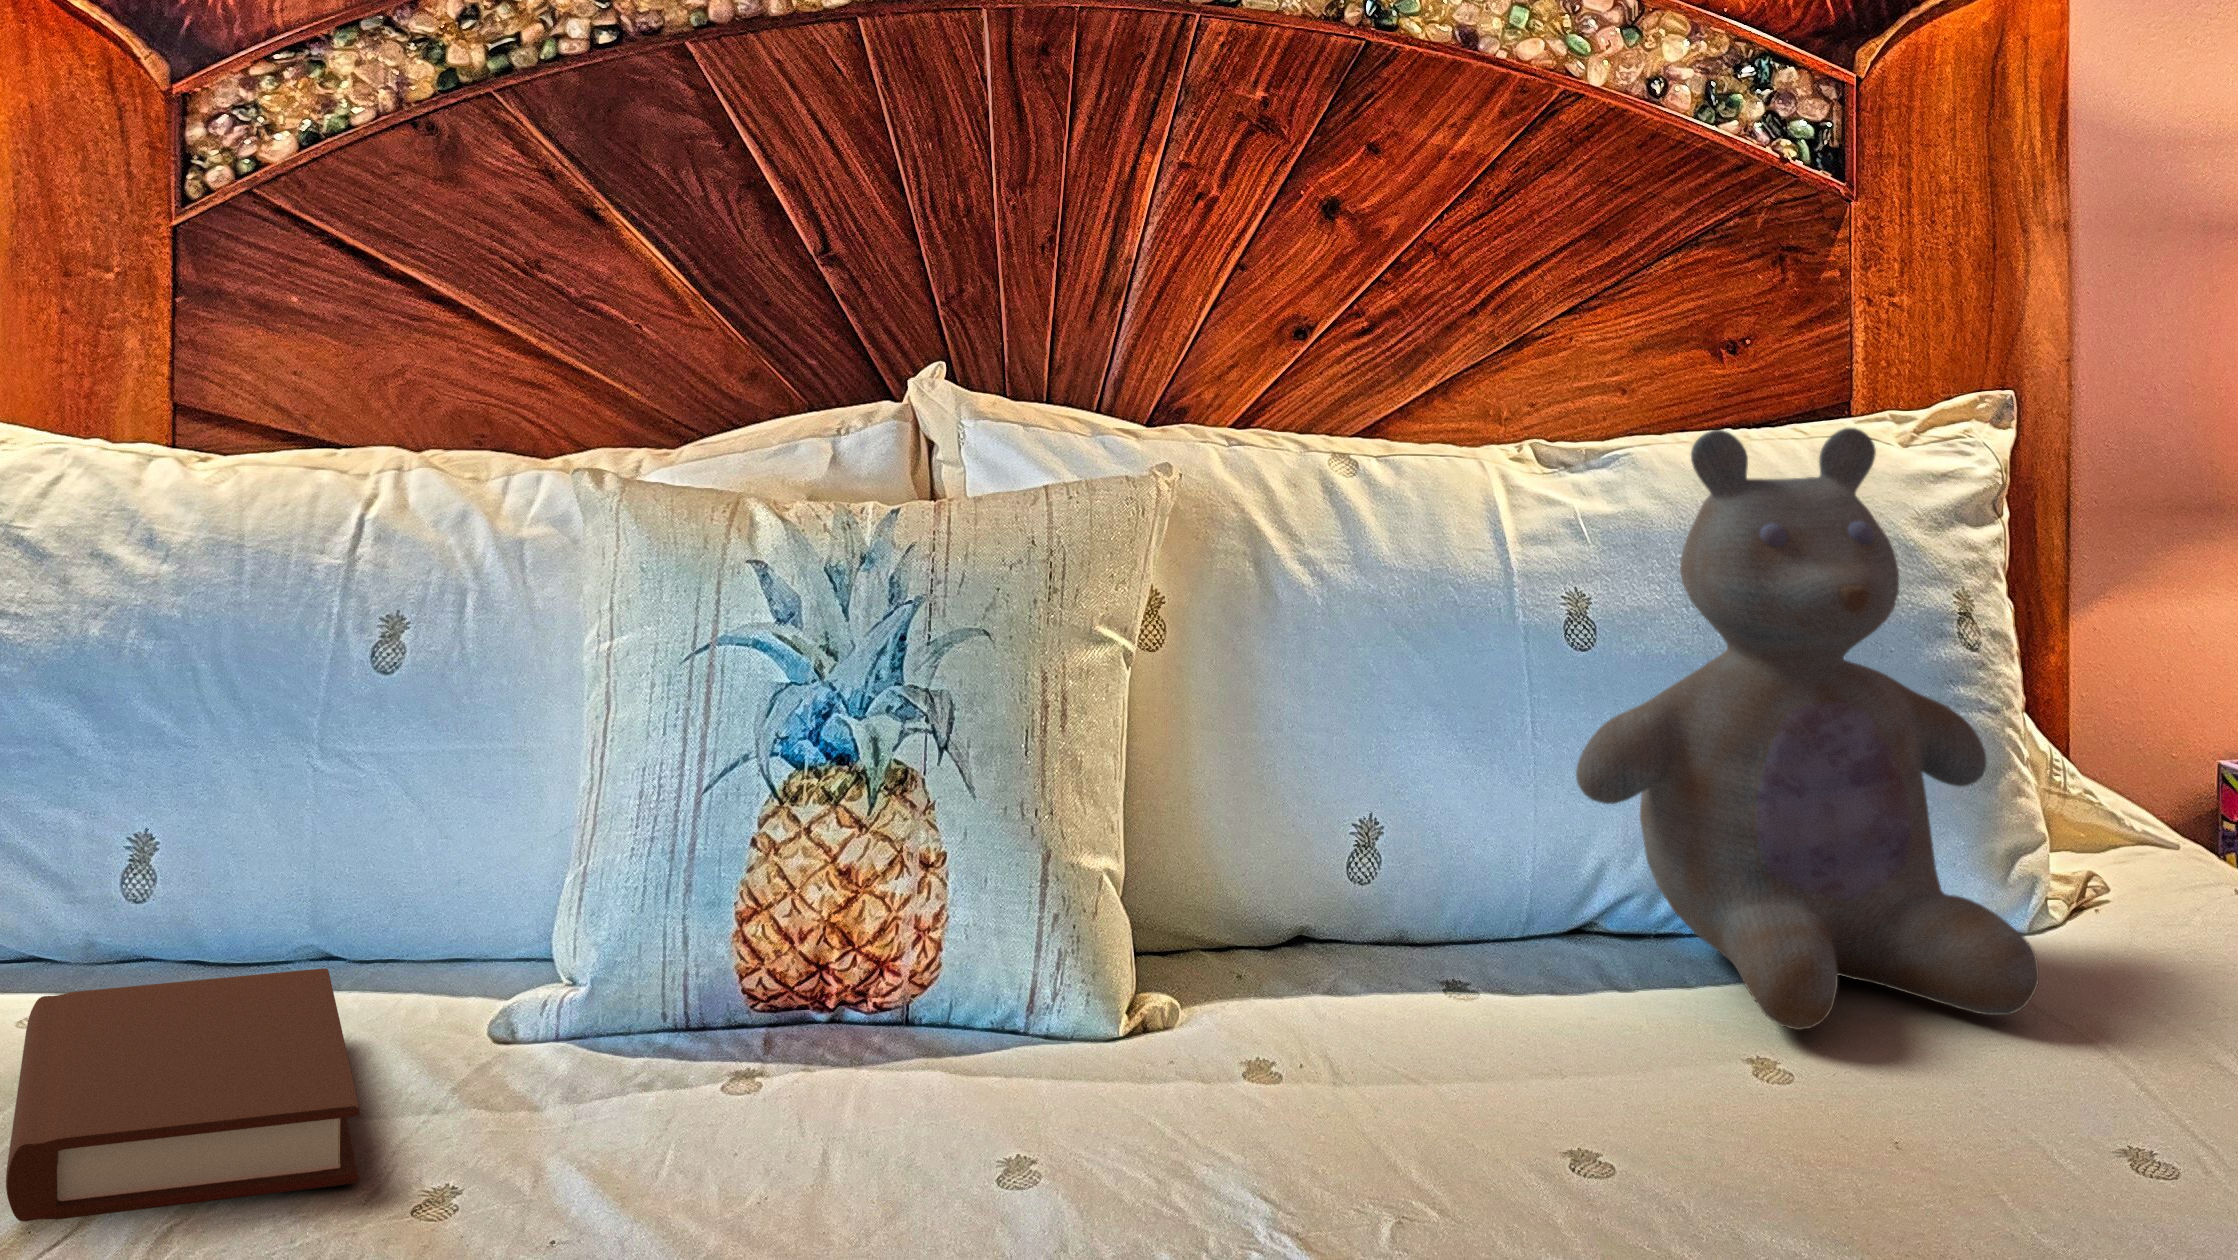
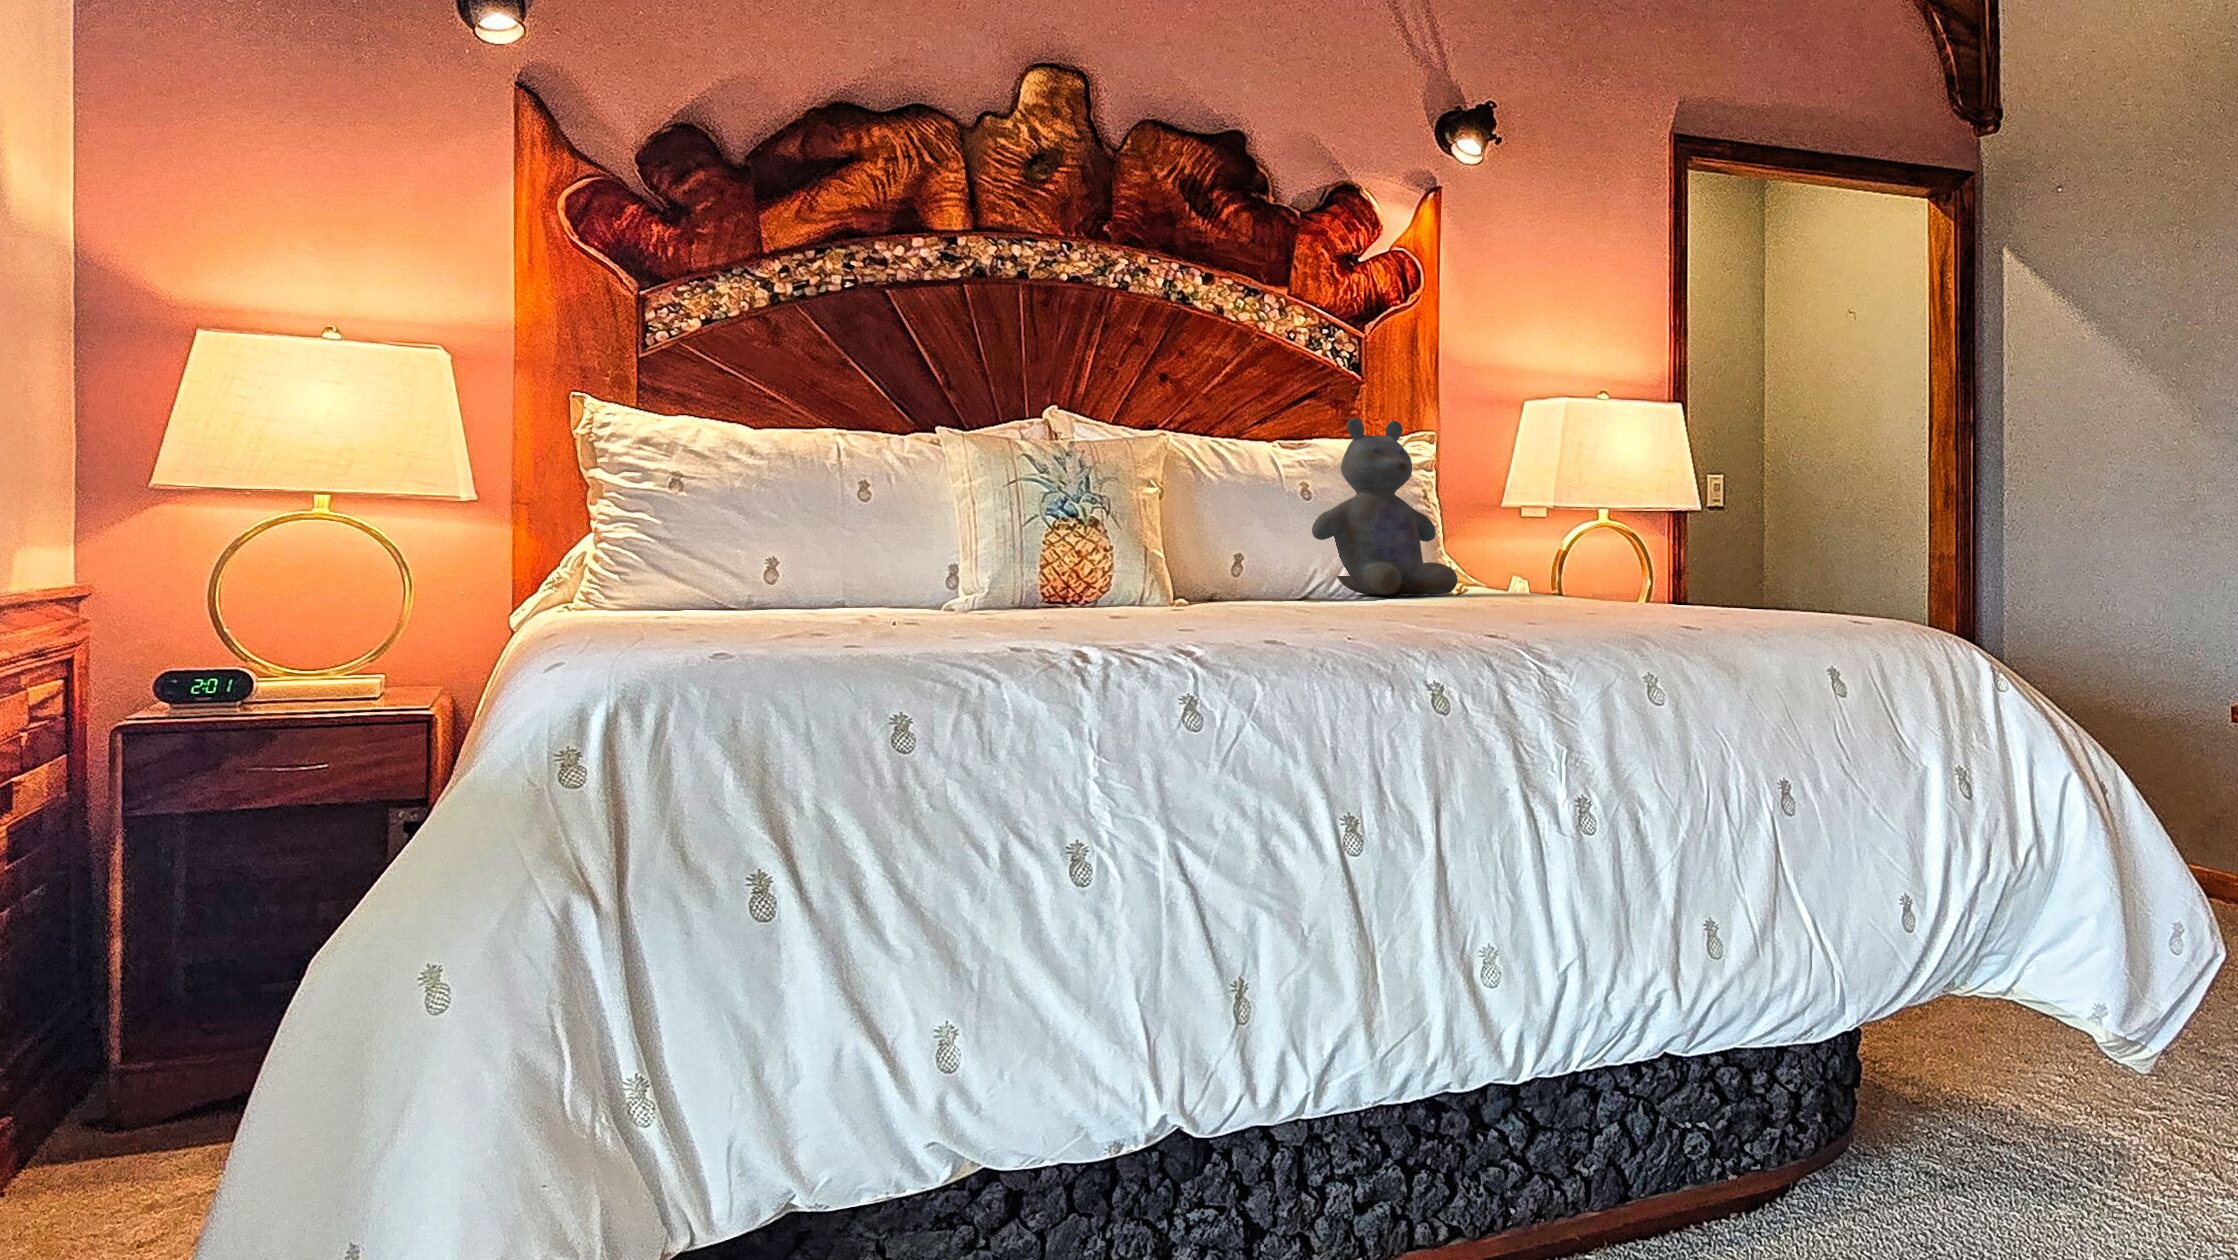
book: present [6,969,359,1221] -> none [791,584,967,611]

